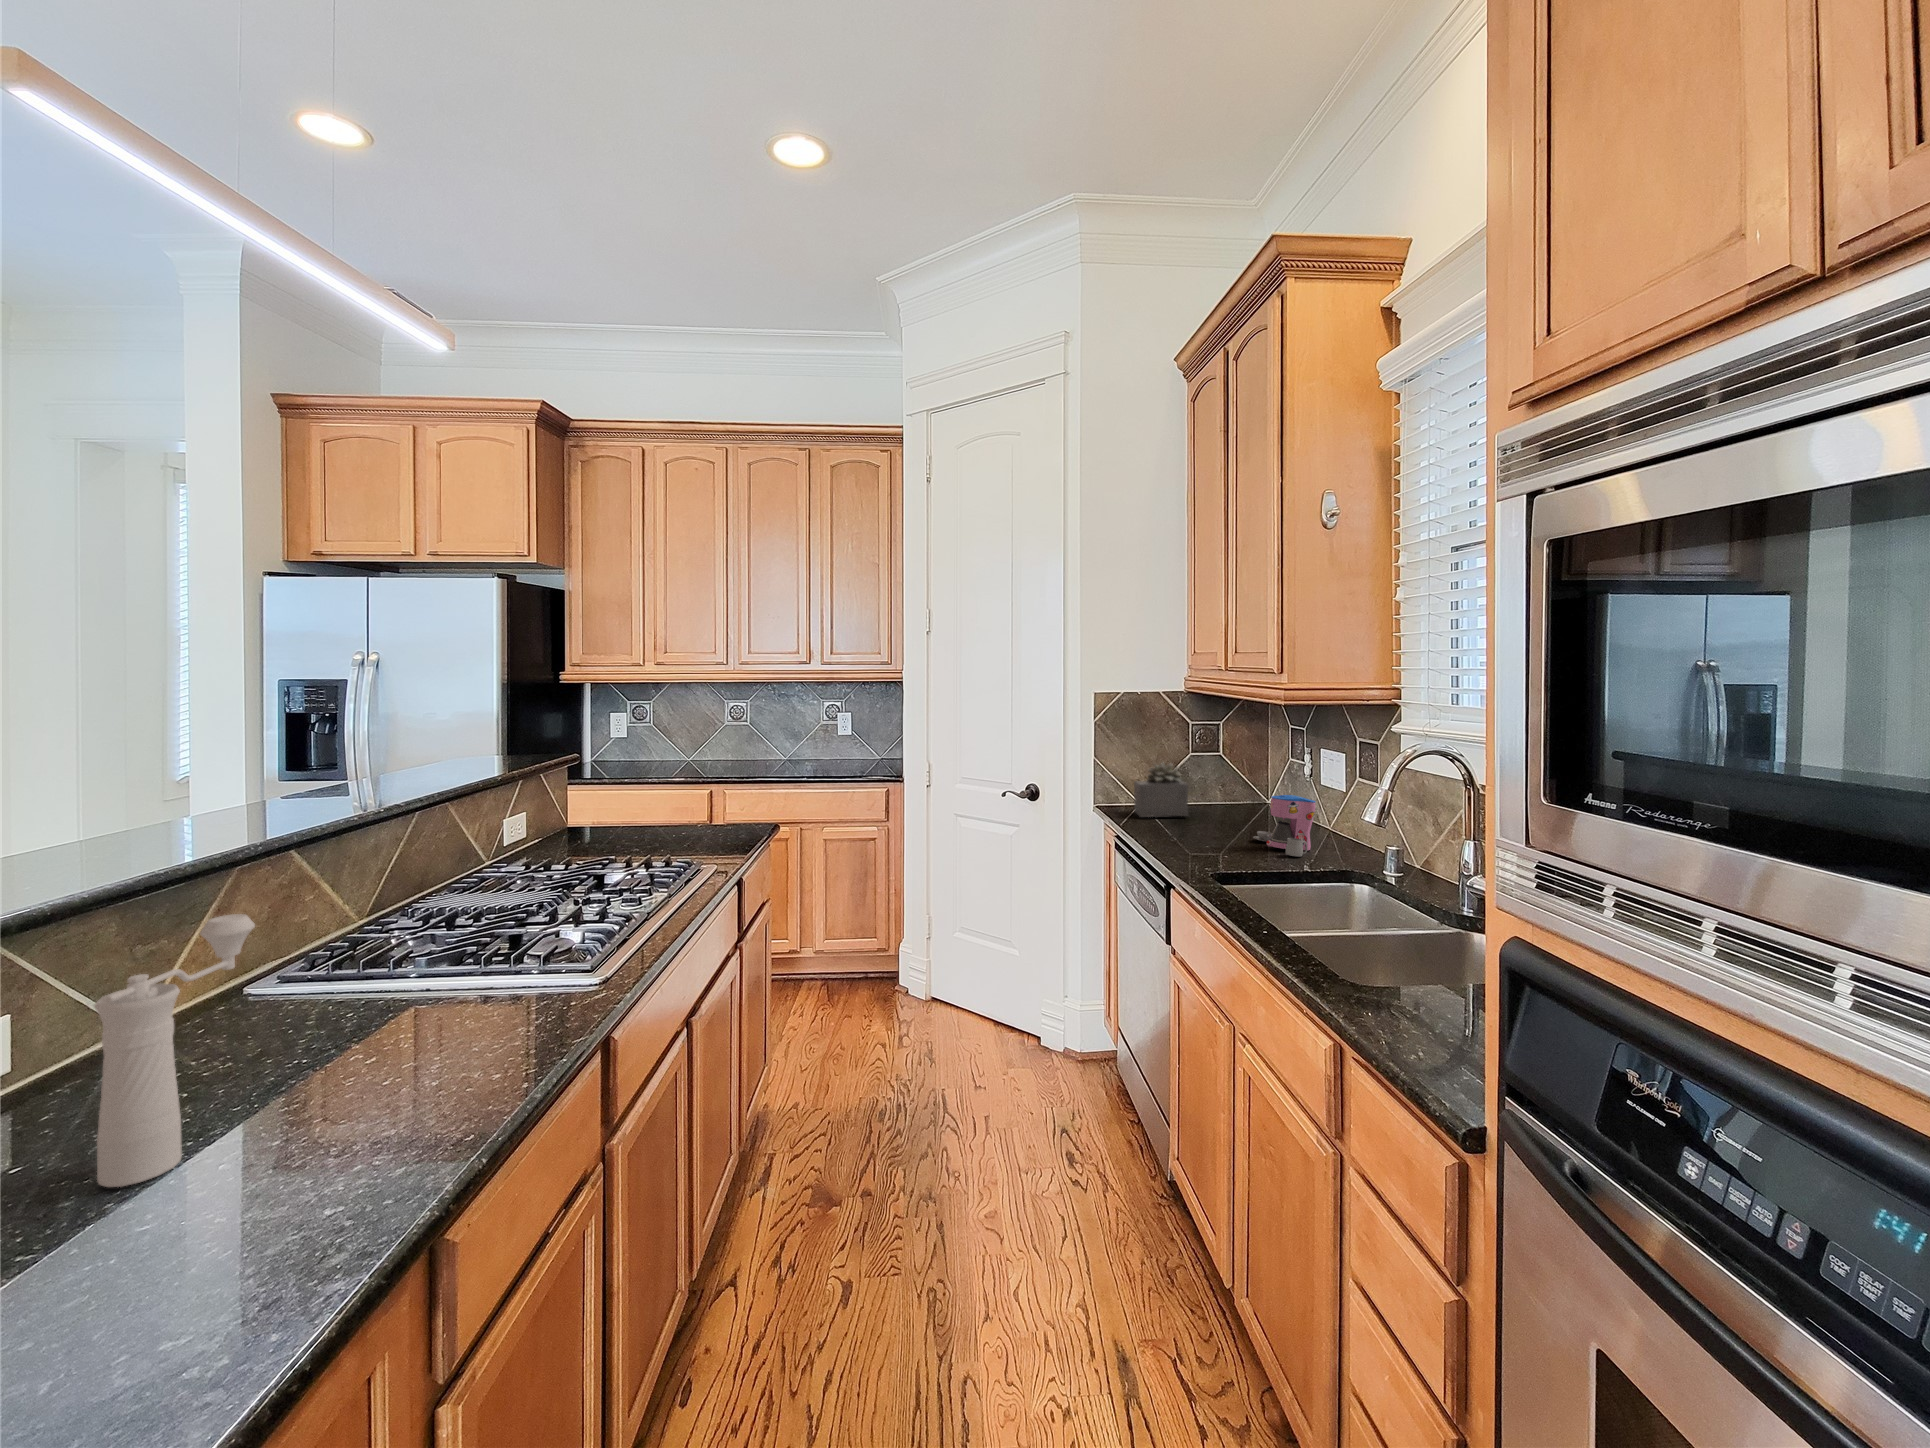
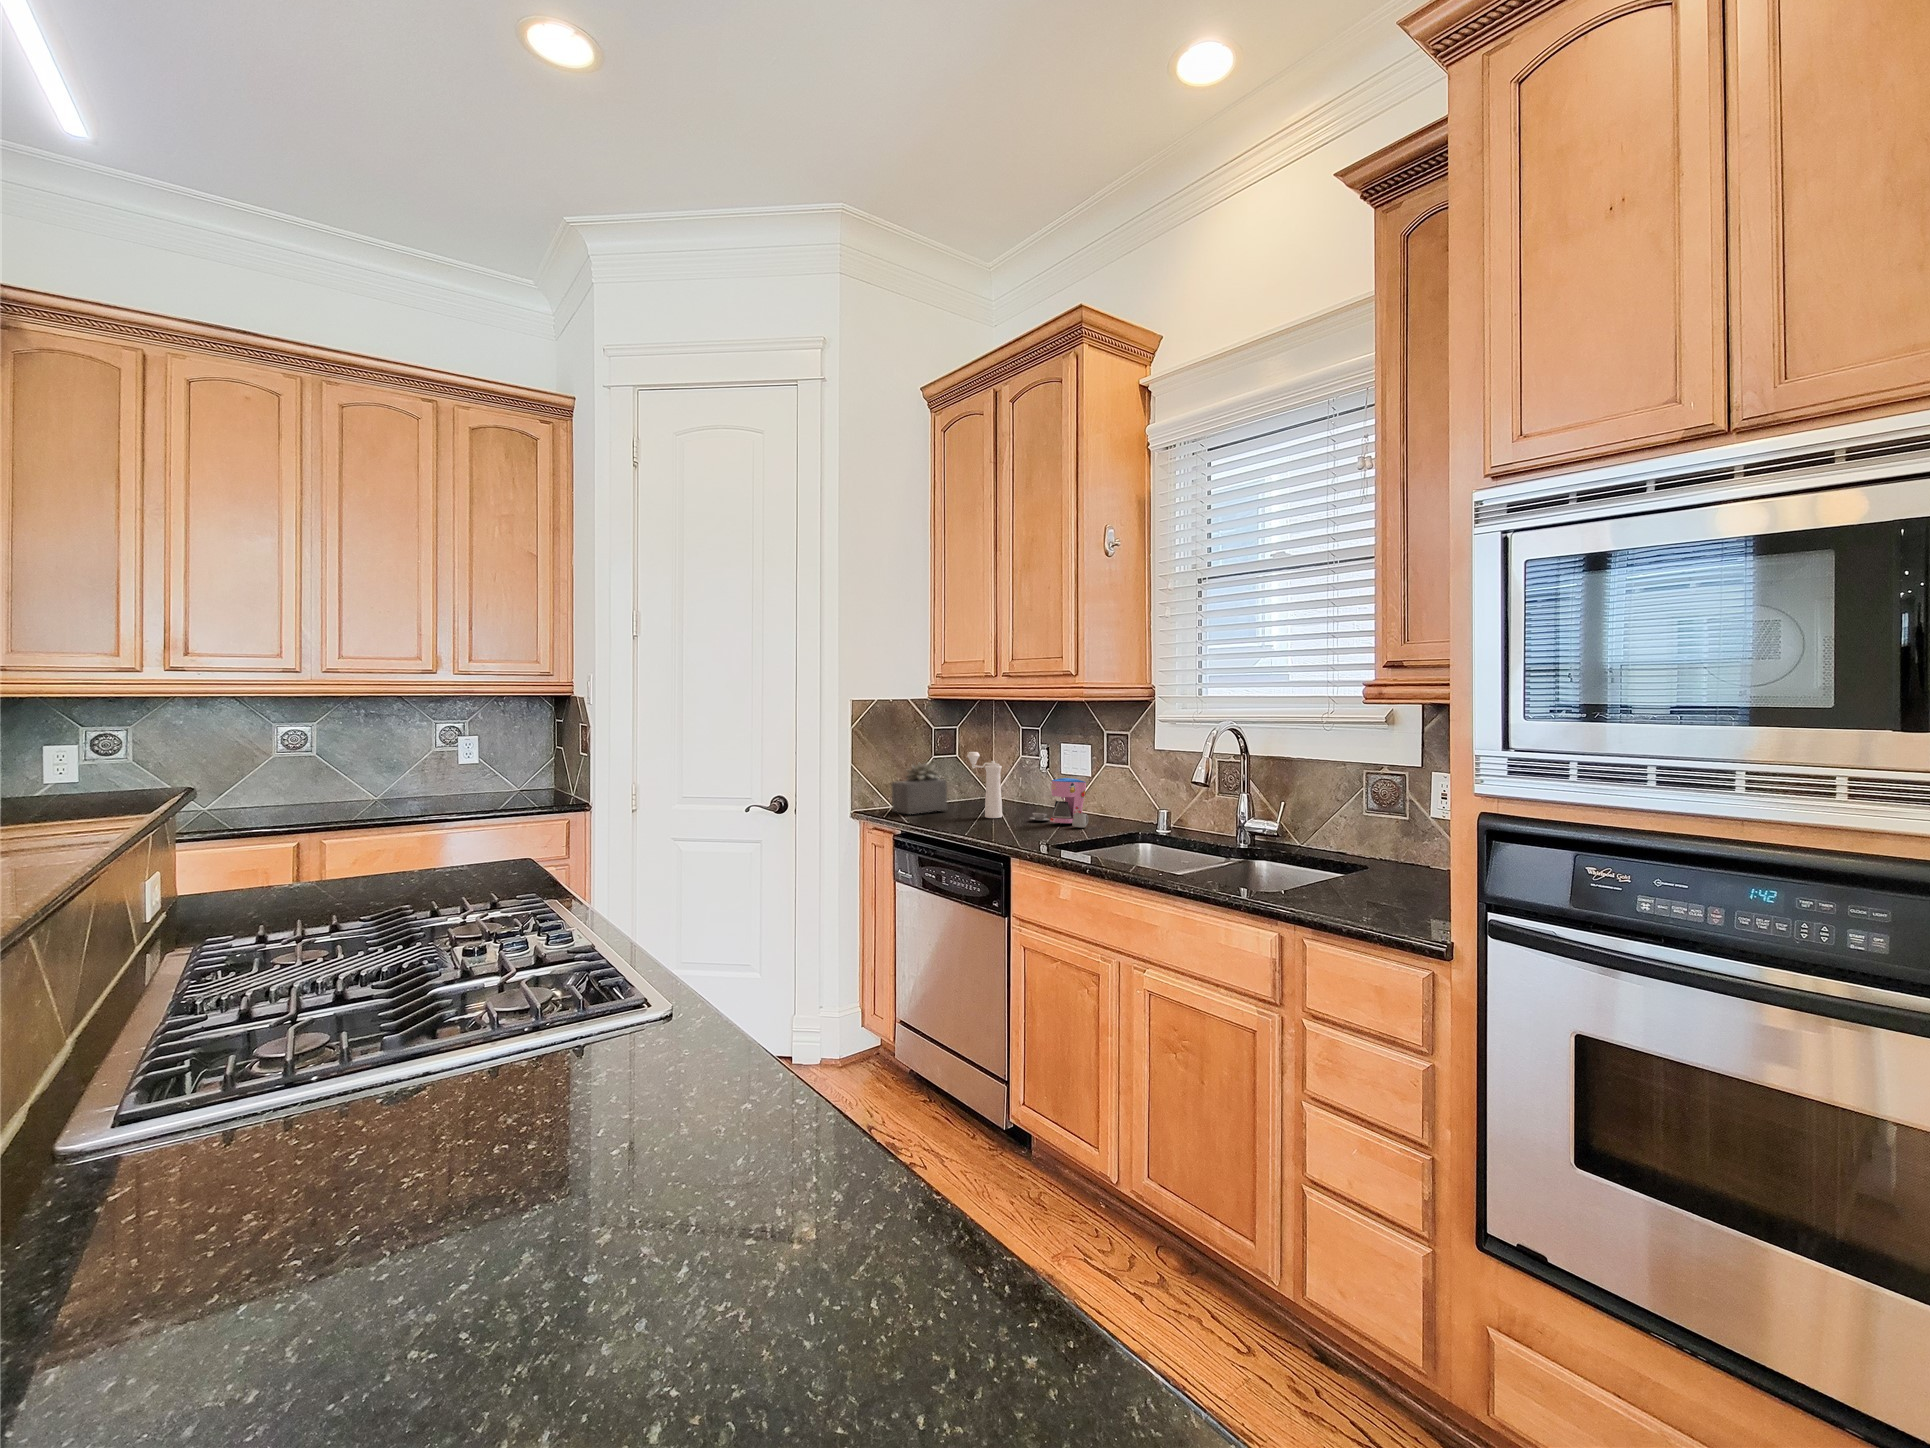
pepper mill: present [94,914,255,1187] -> present [967,752,1002,818]

